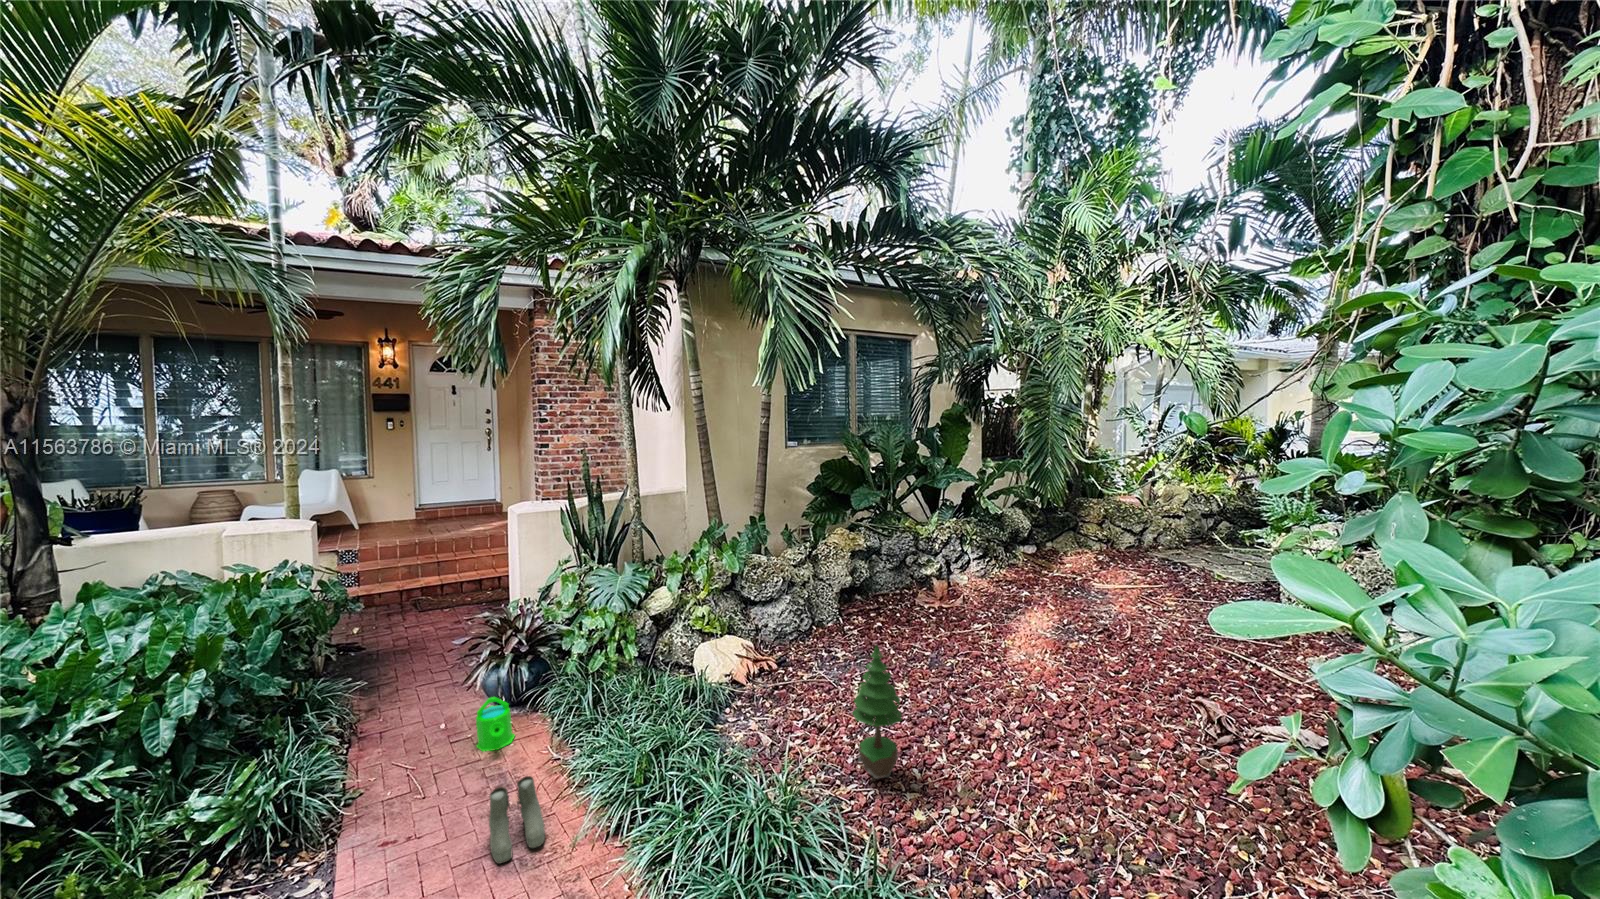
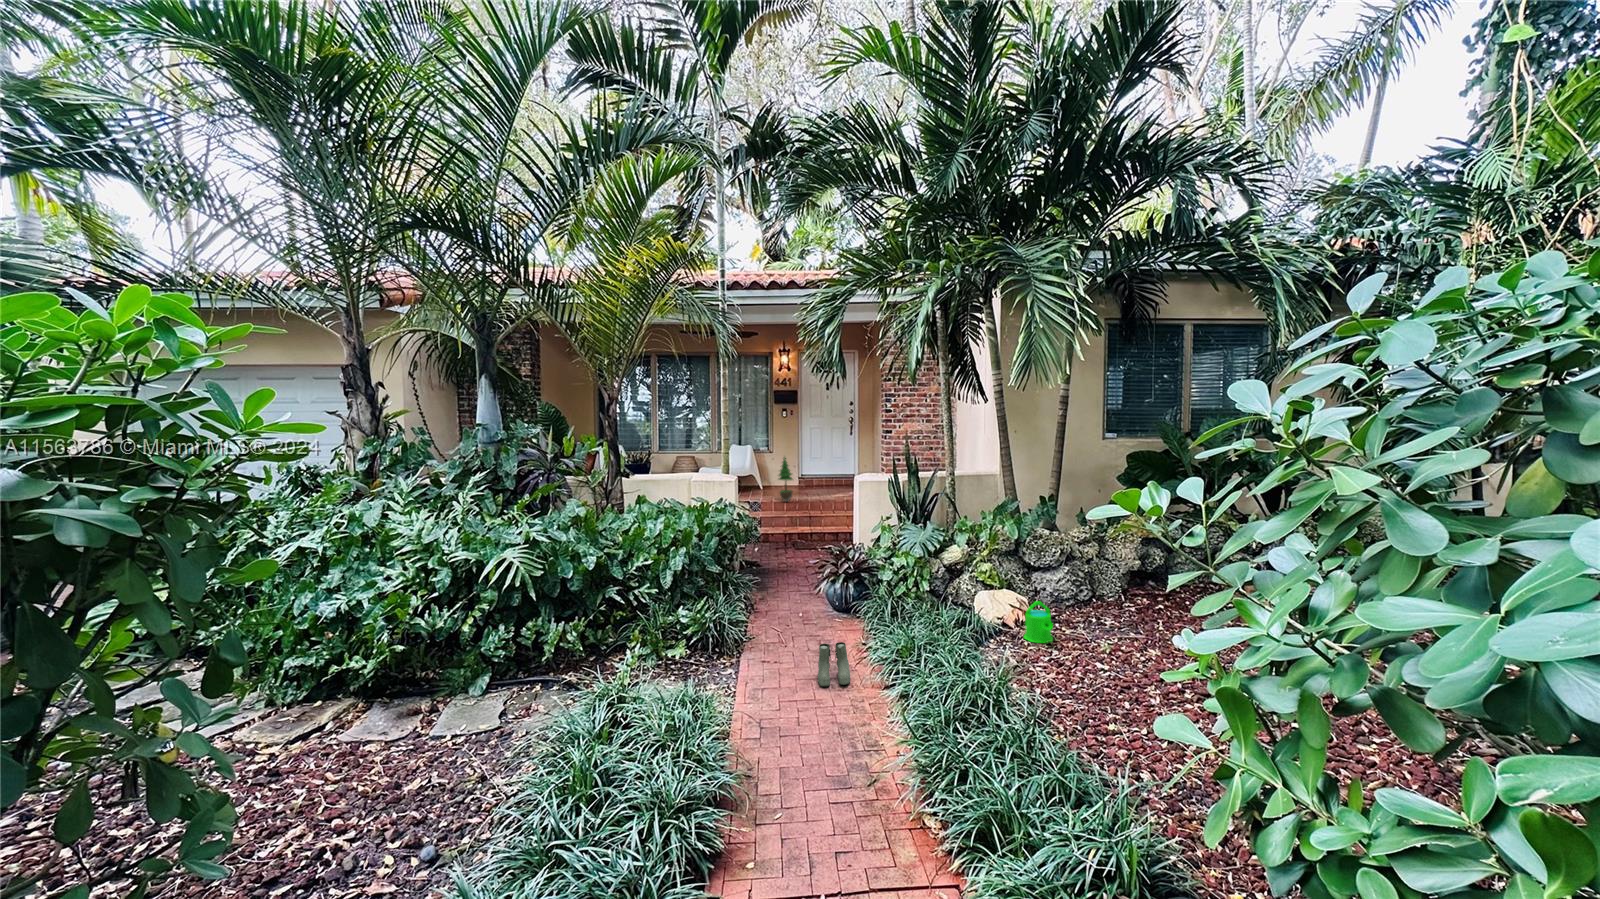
potted tree: present [852,645,902,779] -> present [779,457,792,502]
watering can: present [476,697,515,751] -> present [1024,601,1053,643]

